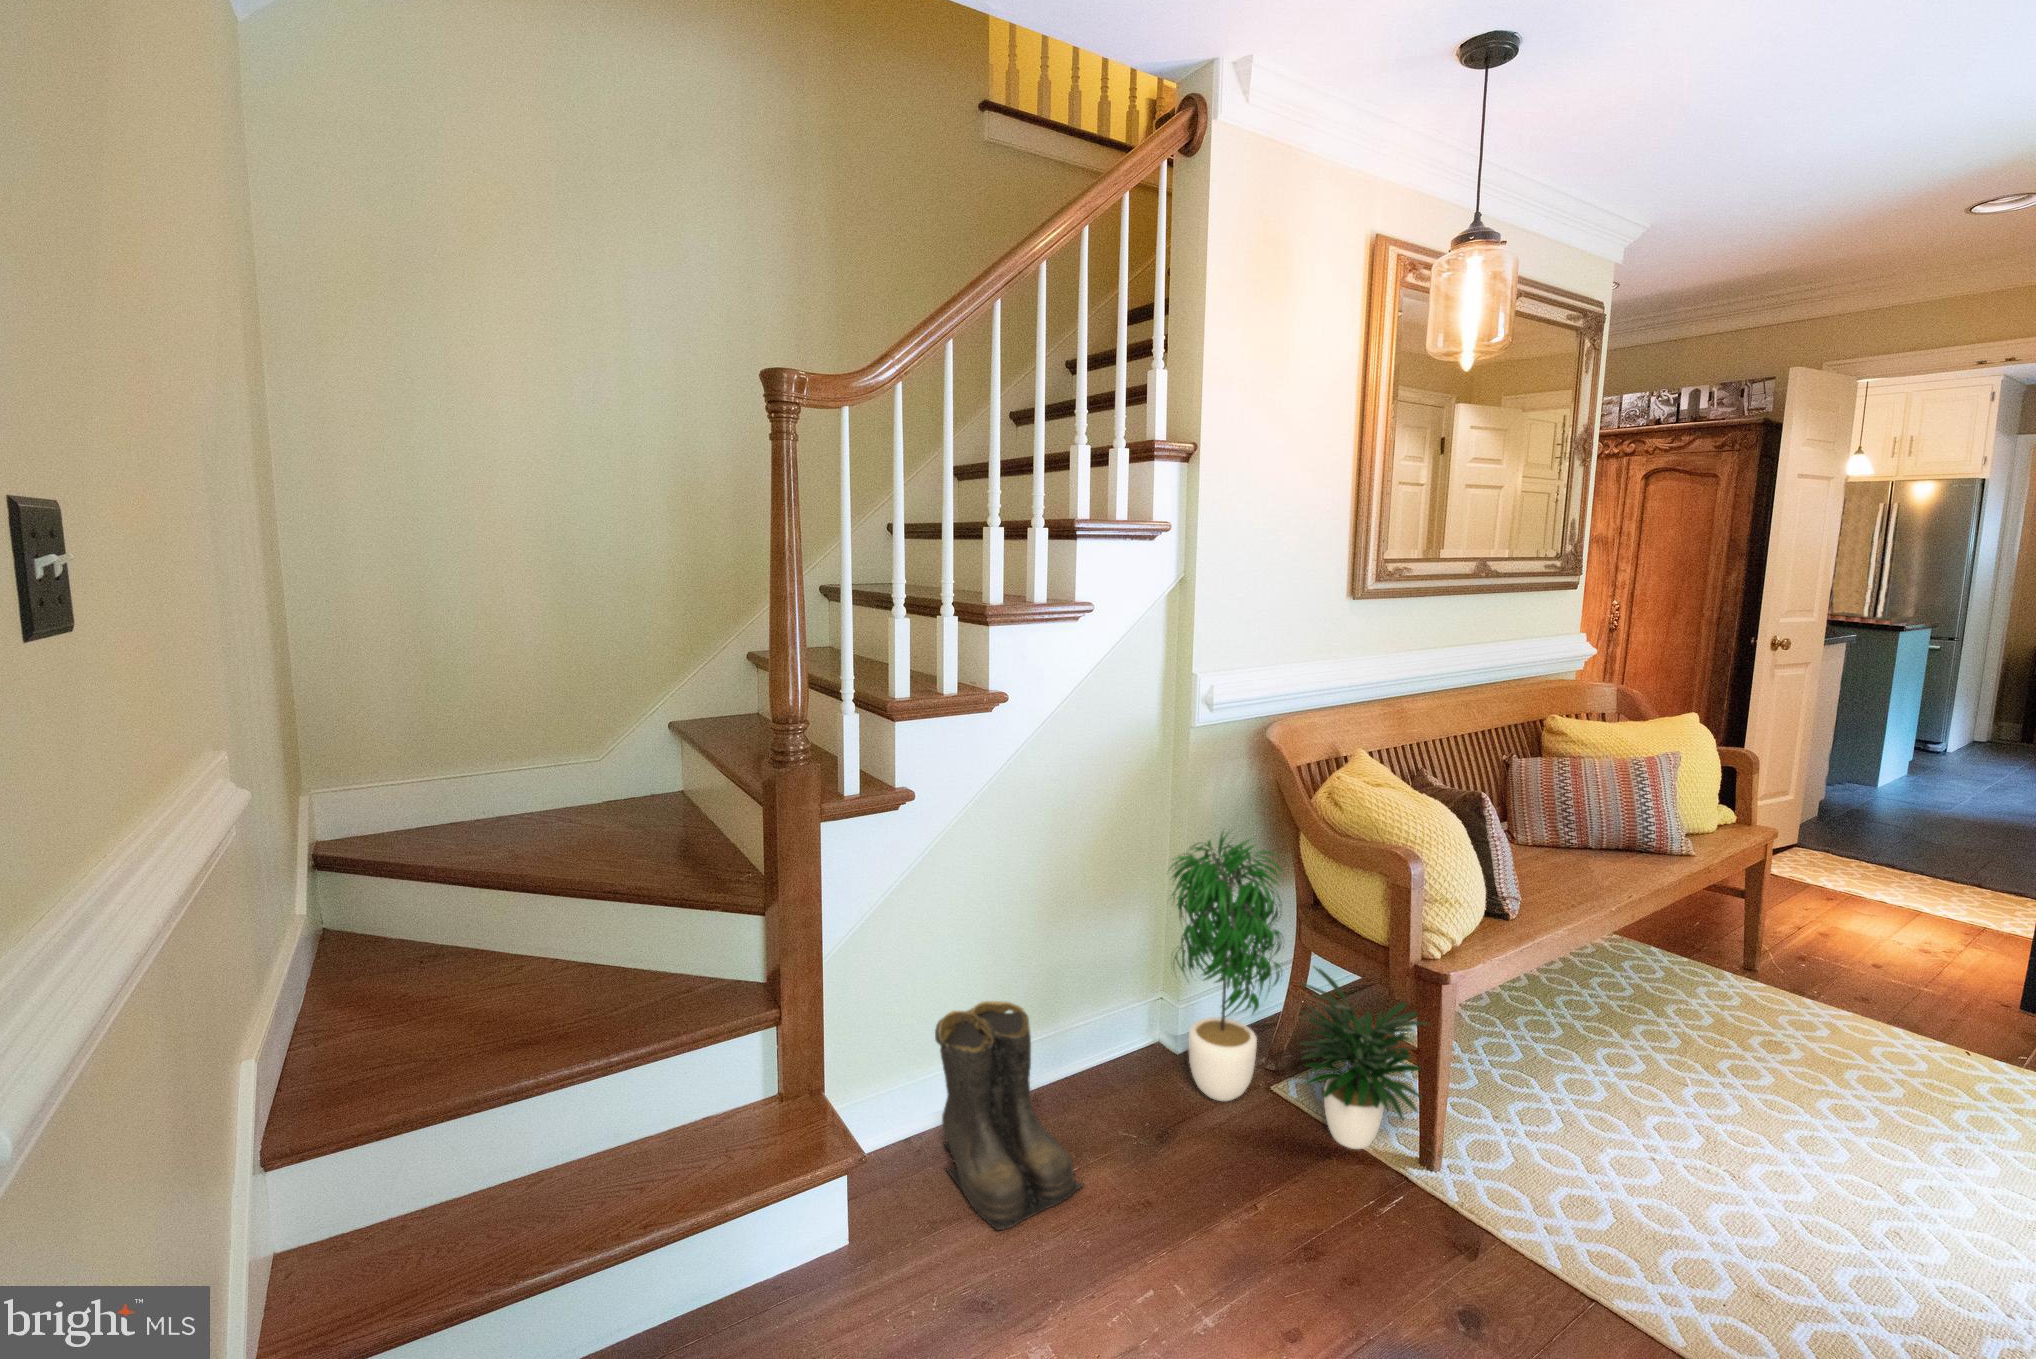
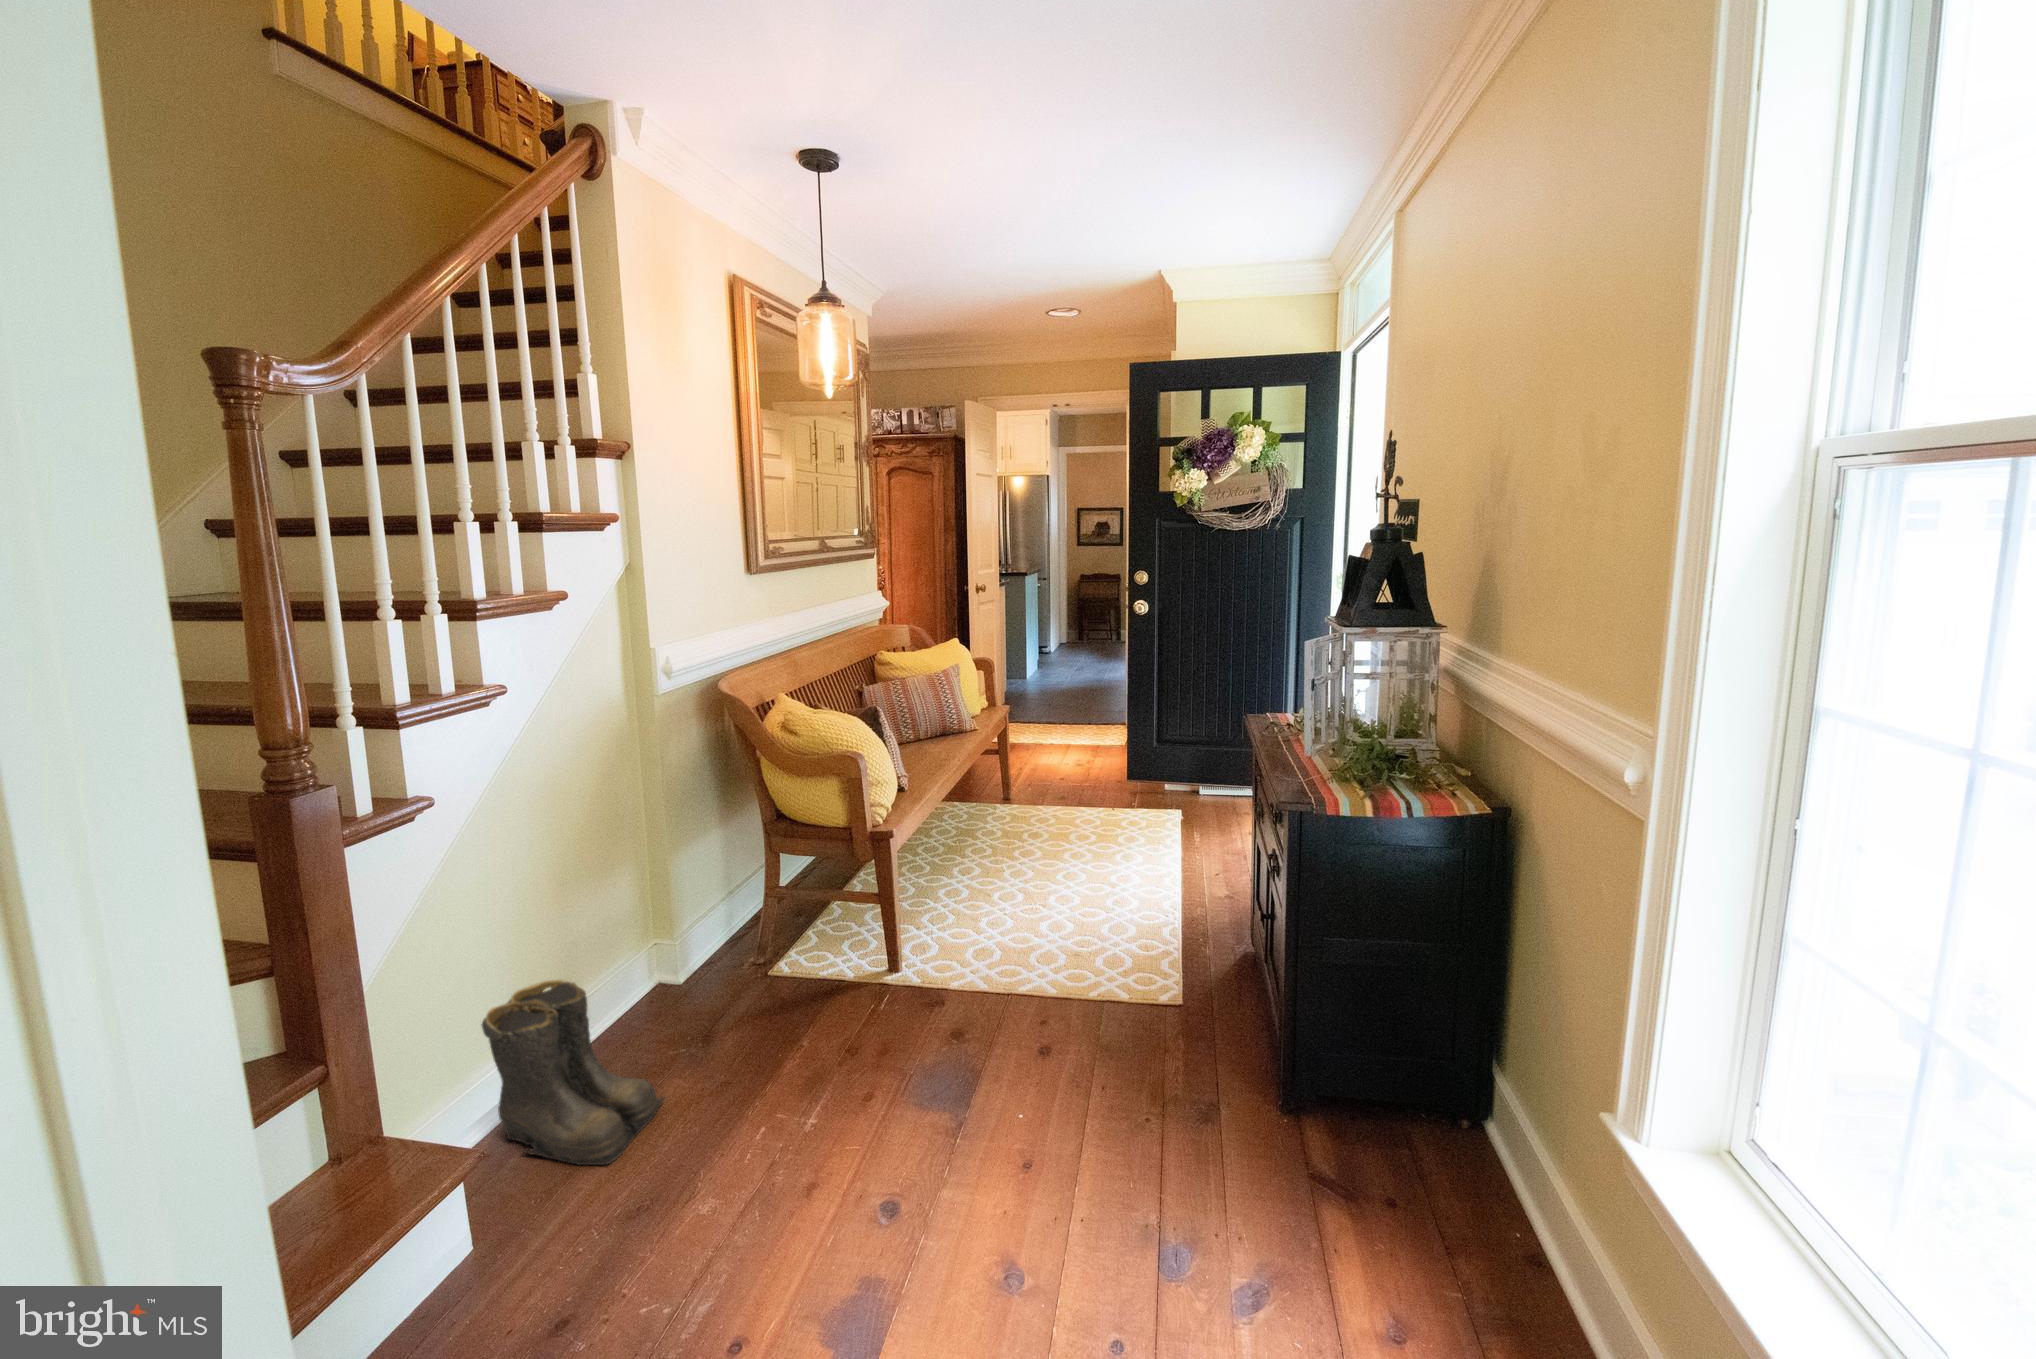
potted plant: present [1171,832,1428,1149] -> none [663,770,887,1000]

